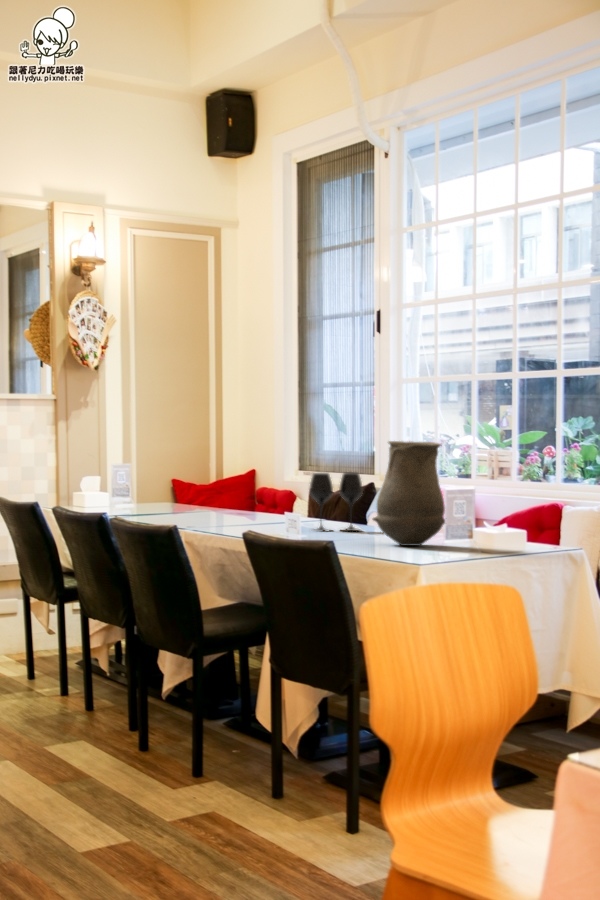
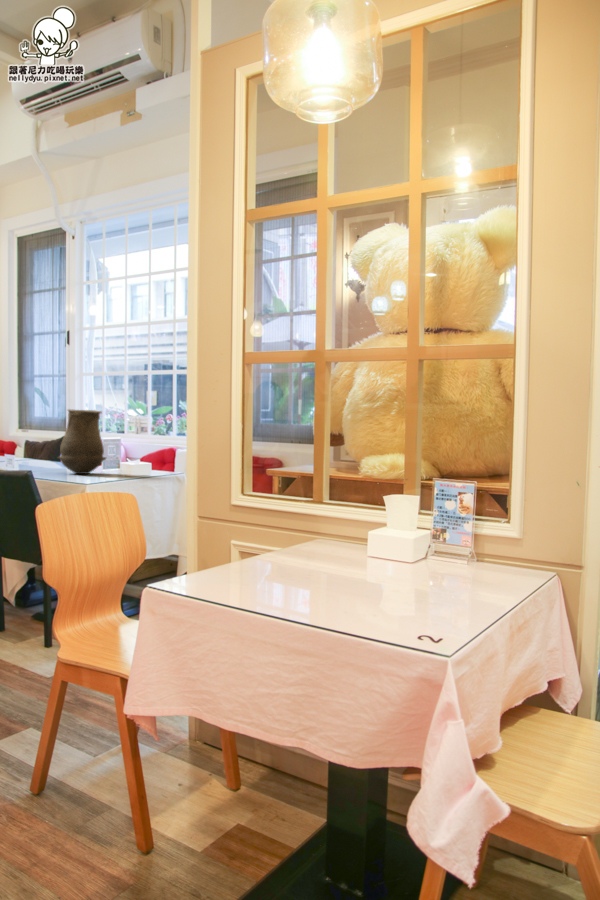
wine glass: present [309,472,363,532] -> none [18,429,55,466]

